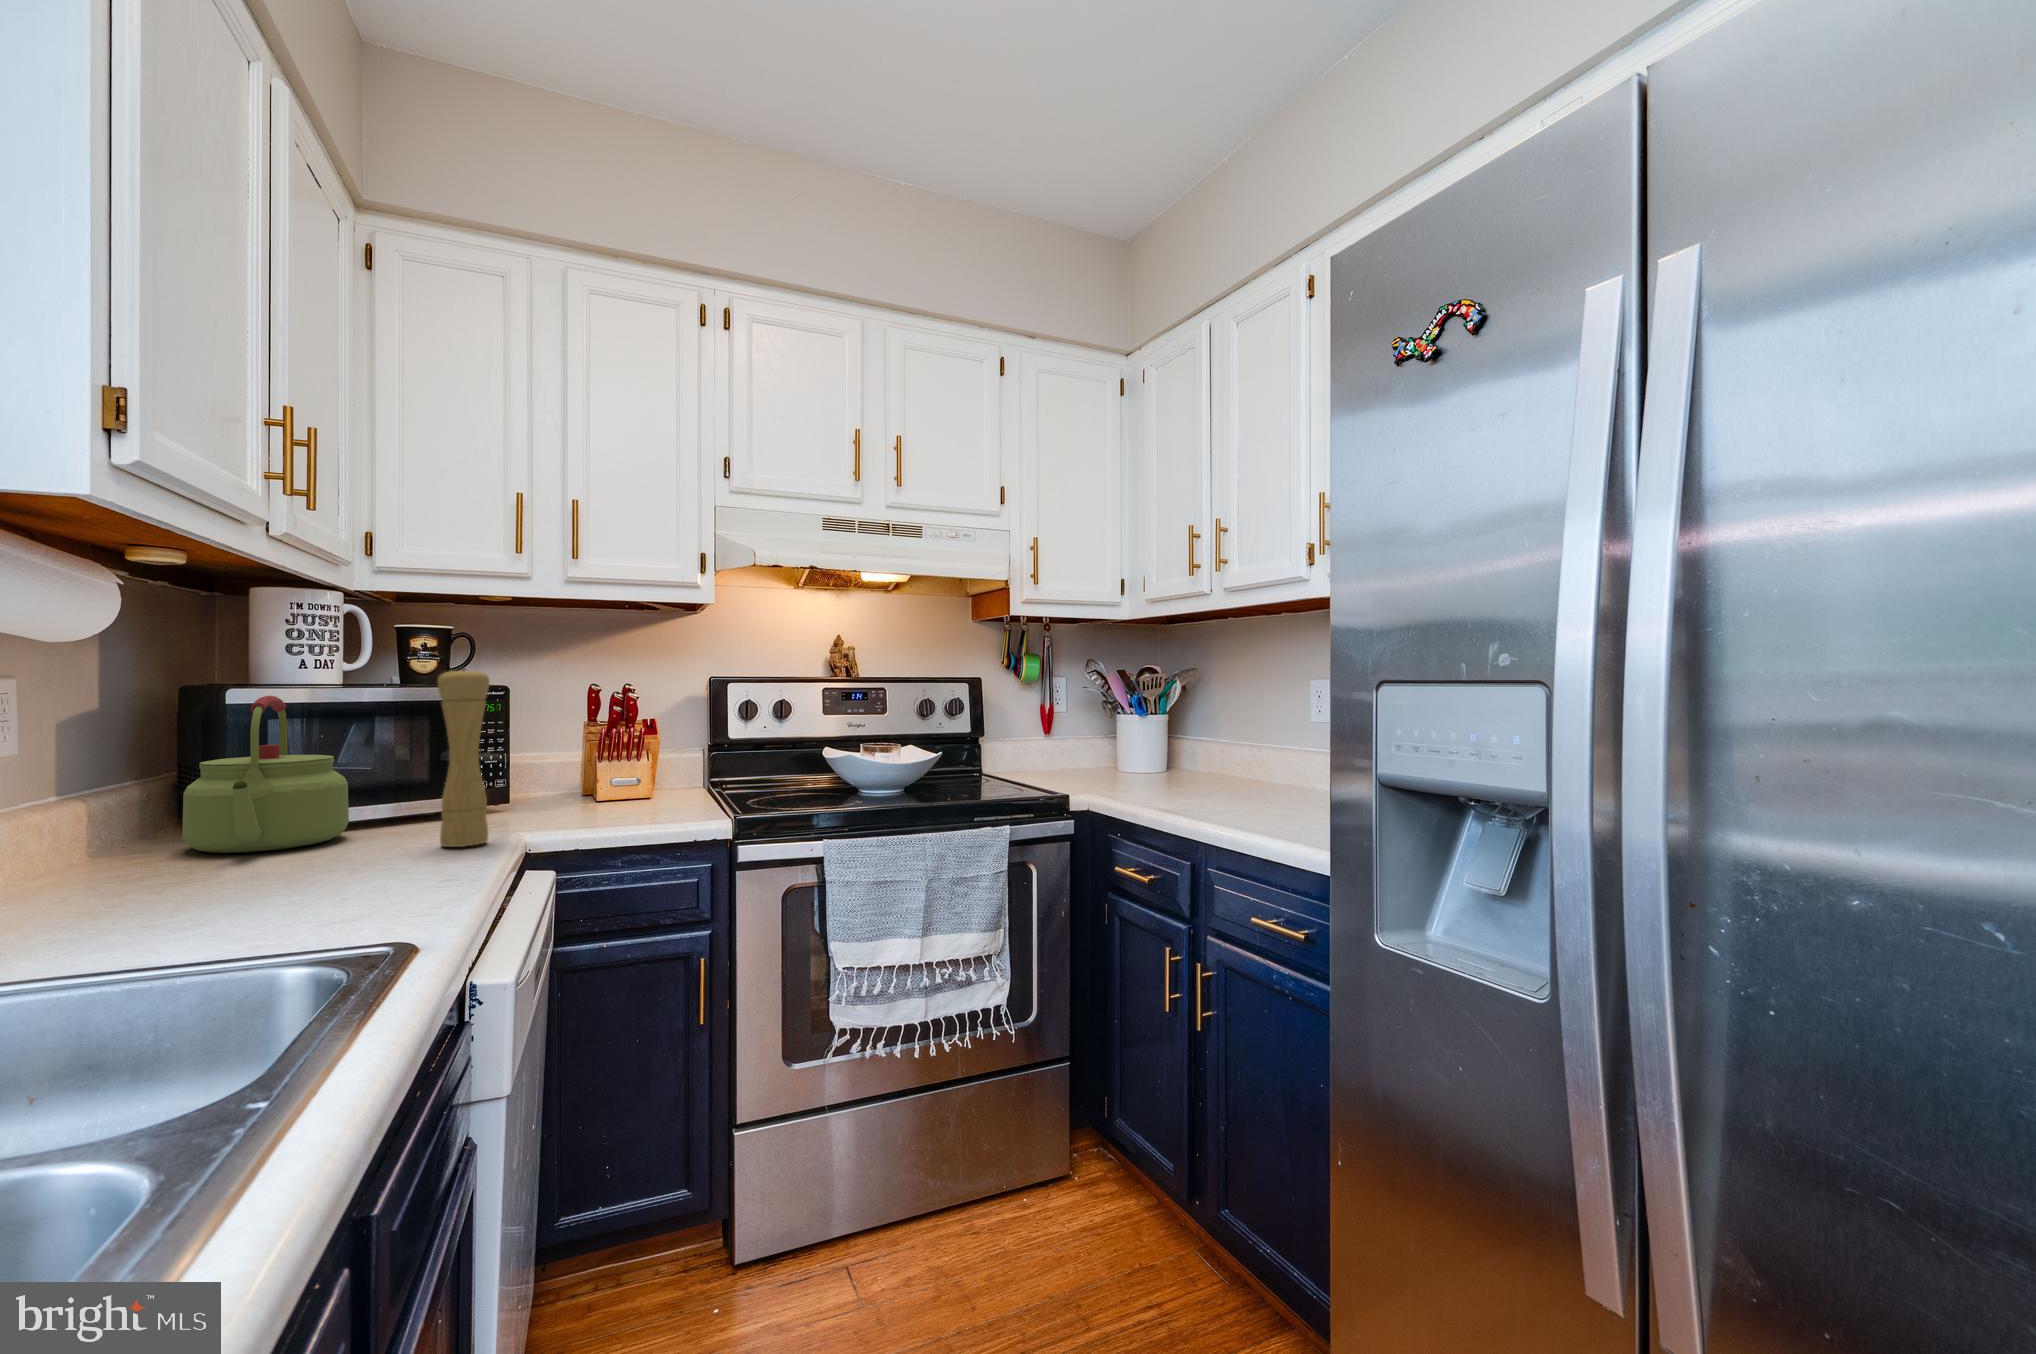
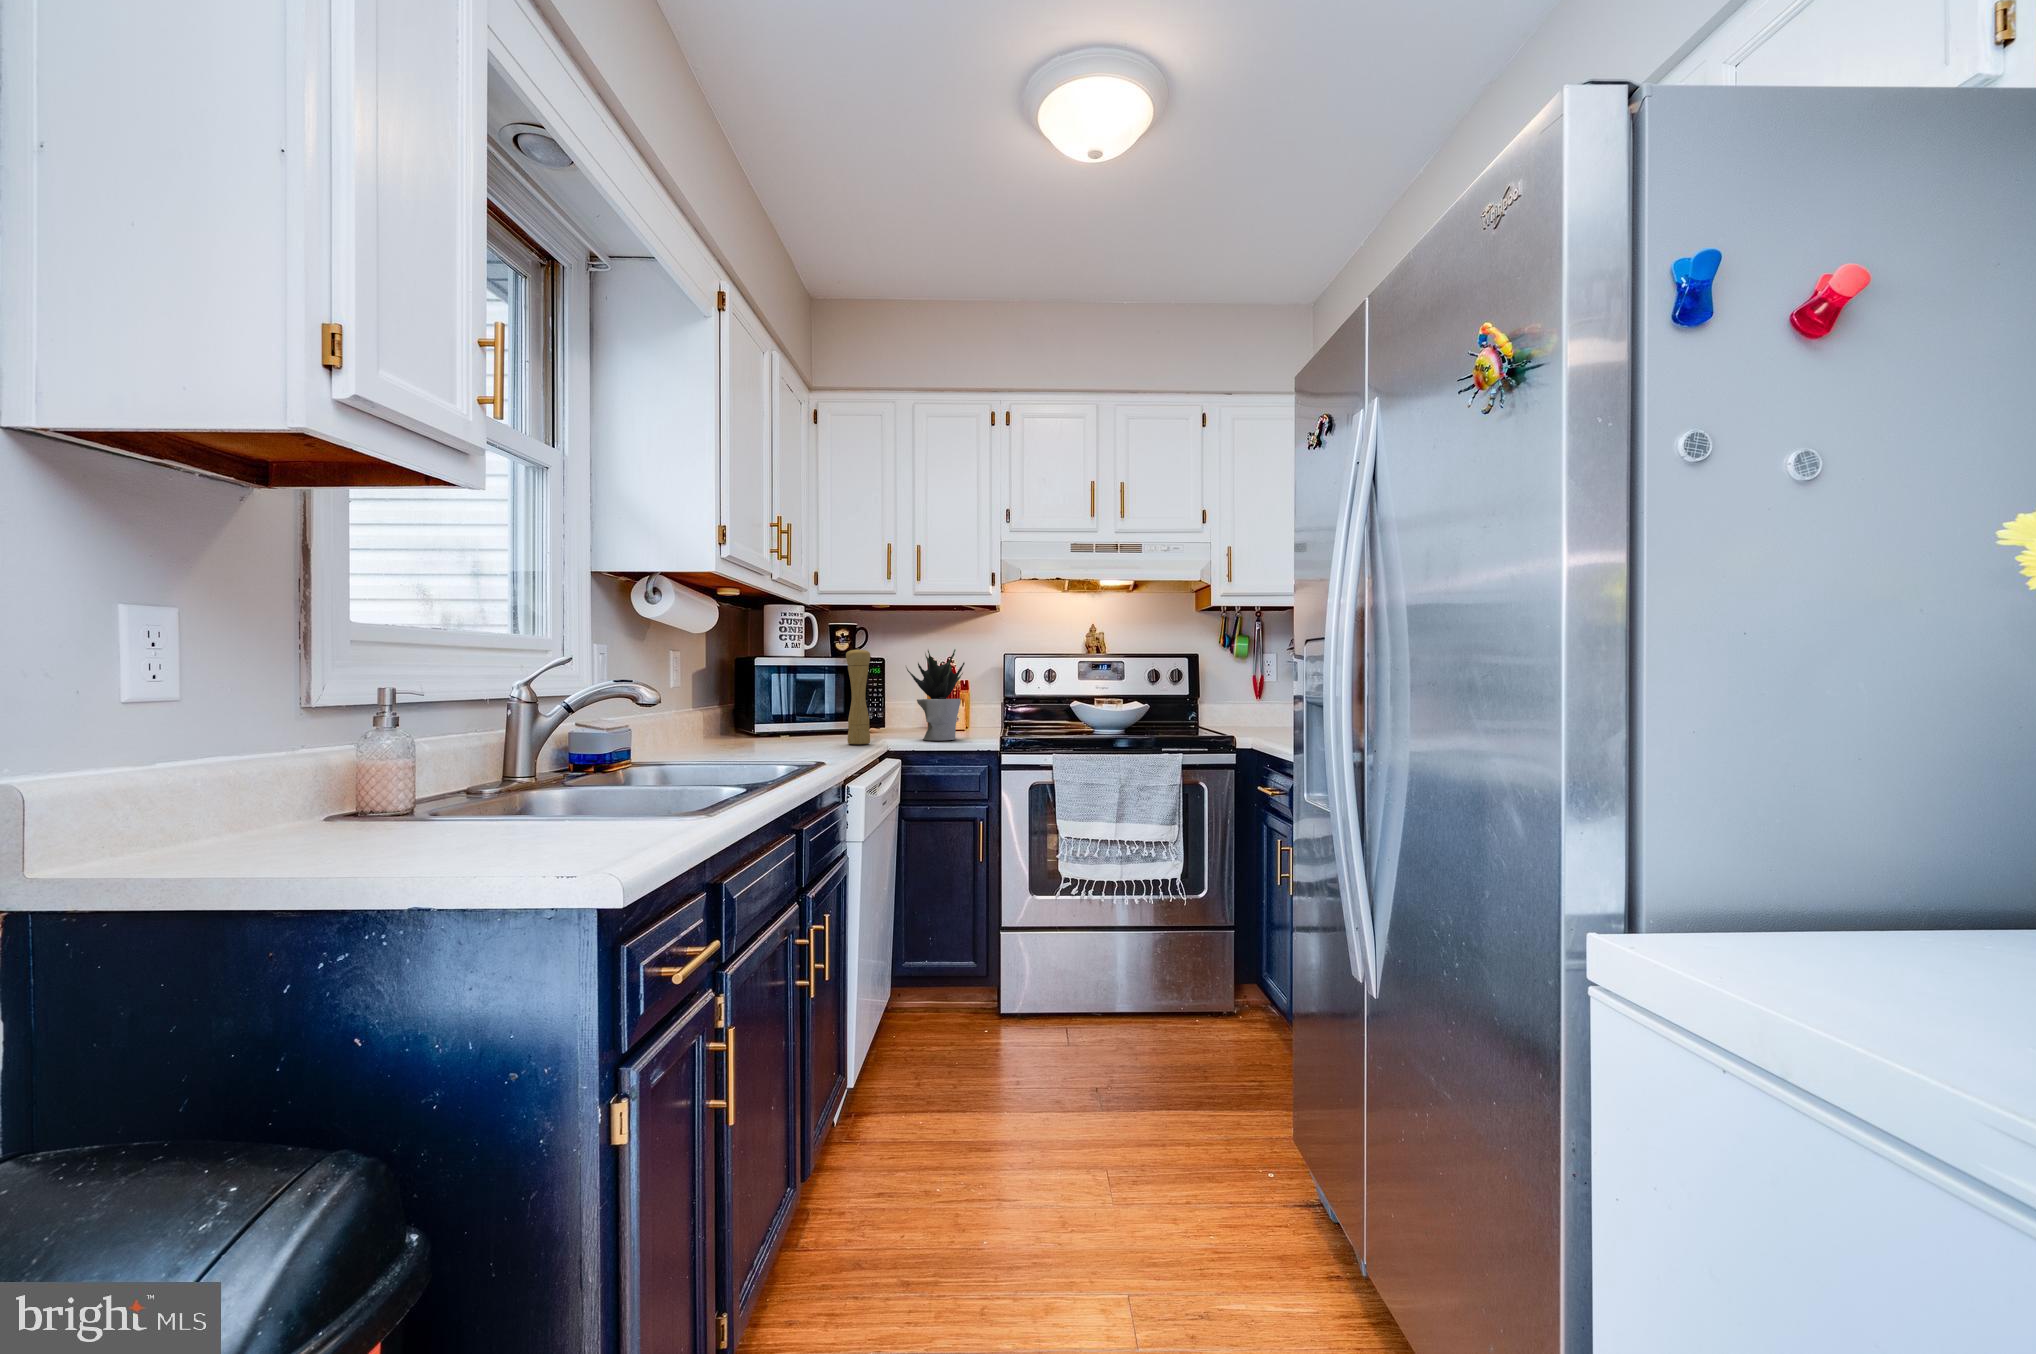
potted plant: none [556,669,667,826] -> present [906,649,965,741]
kettle: present [182,696,349,853] -> none [738,663,807,741]

